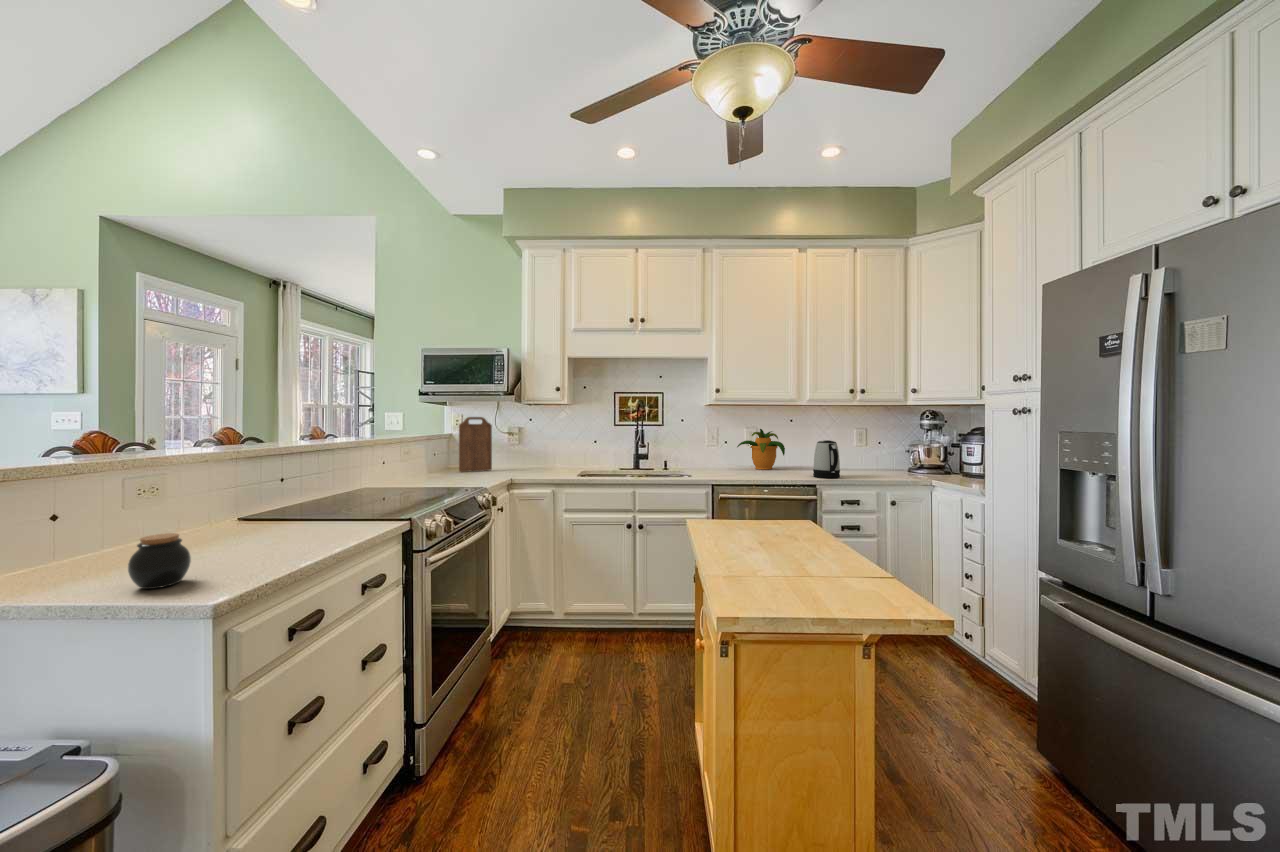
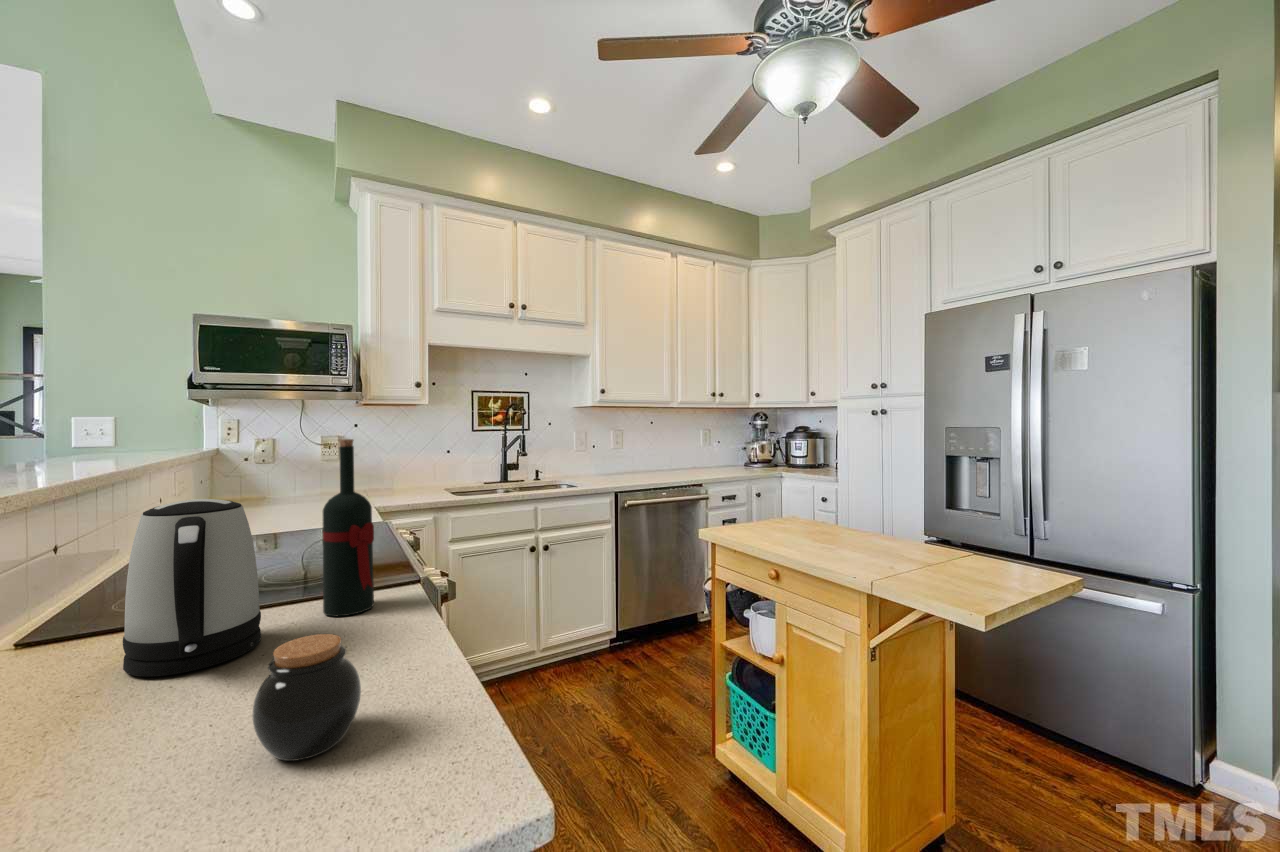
cutting board: present [459,417,492,472] -> none [257,422,309,505]
potted plant: present [737,429,785,470] -> none [606,431,654,474]
wine bottle: none [310,433,342,538] -> present [323,439,374,617]
kettle: present [813,440,840,478] -> present [123,499,261,676]

